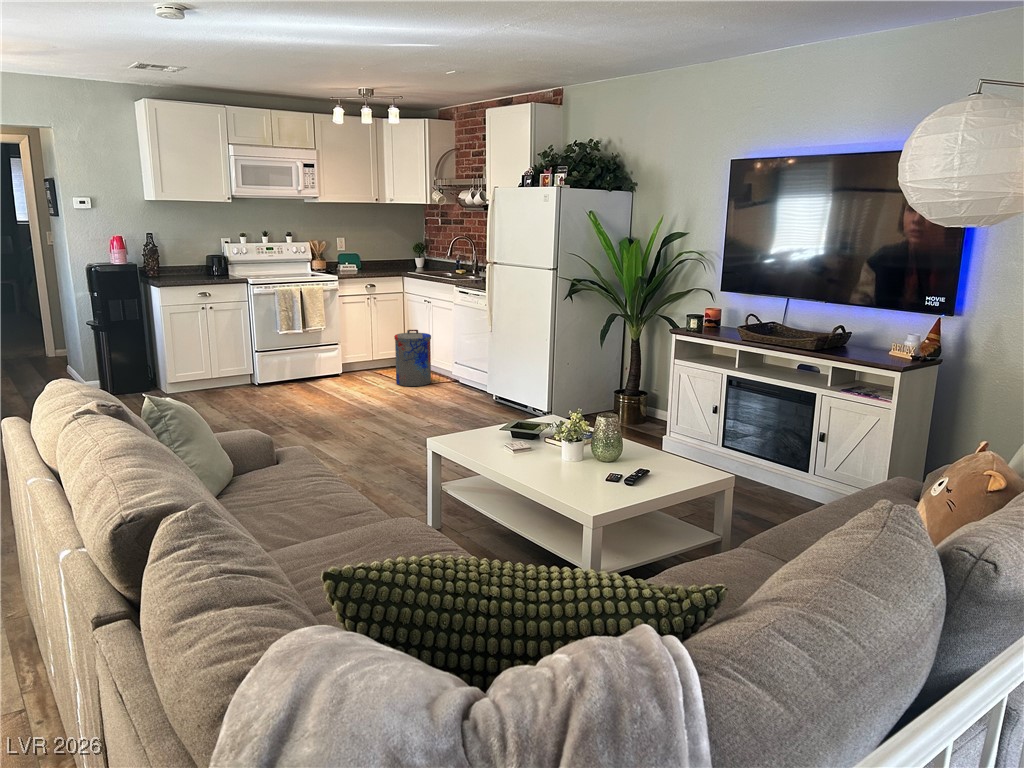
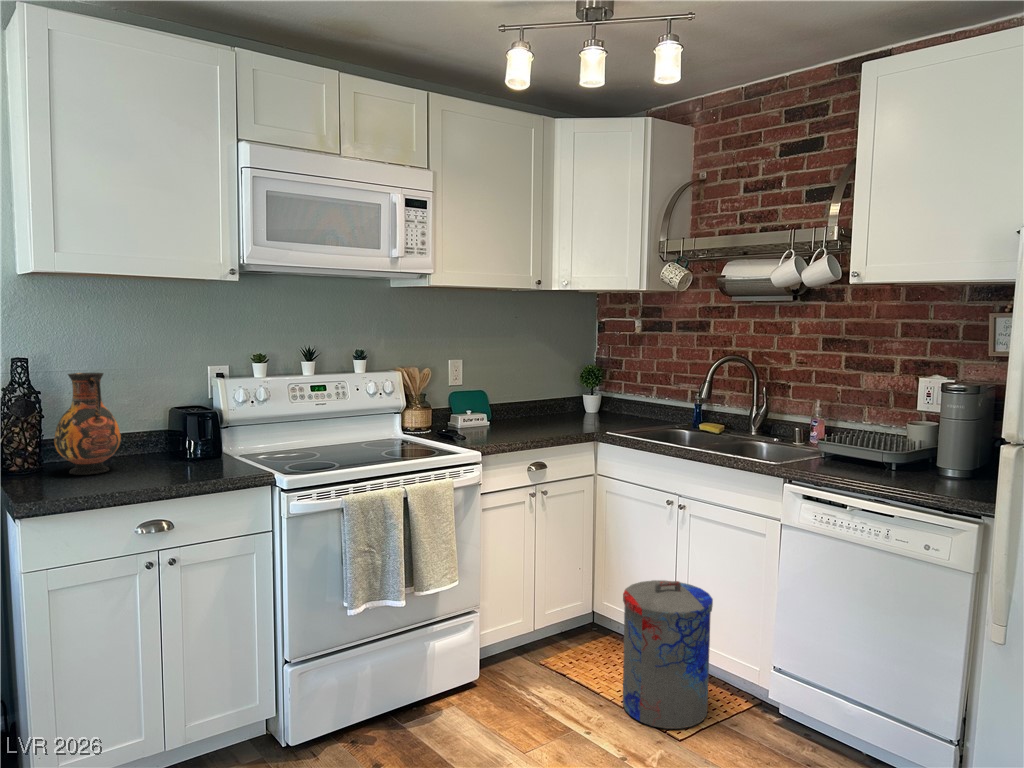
vase: none [163,239,188,278] -> present [54,373,121,475]

